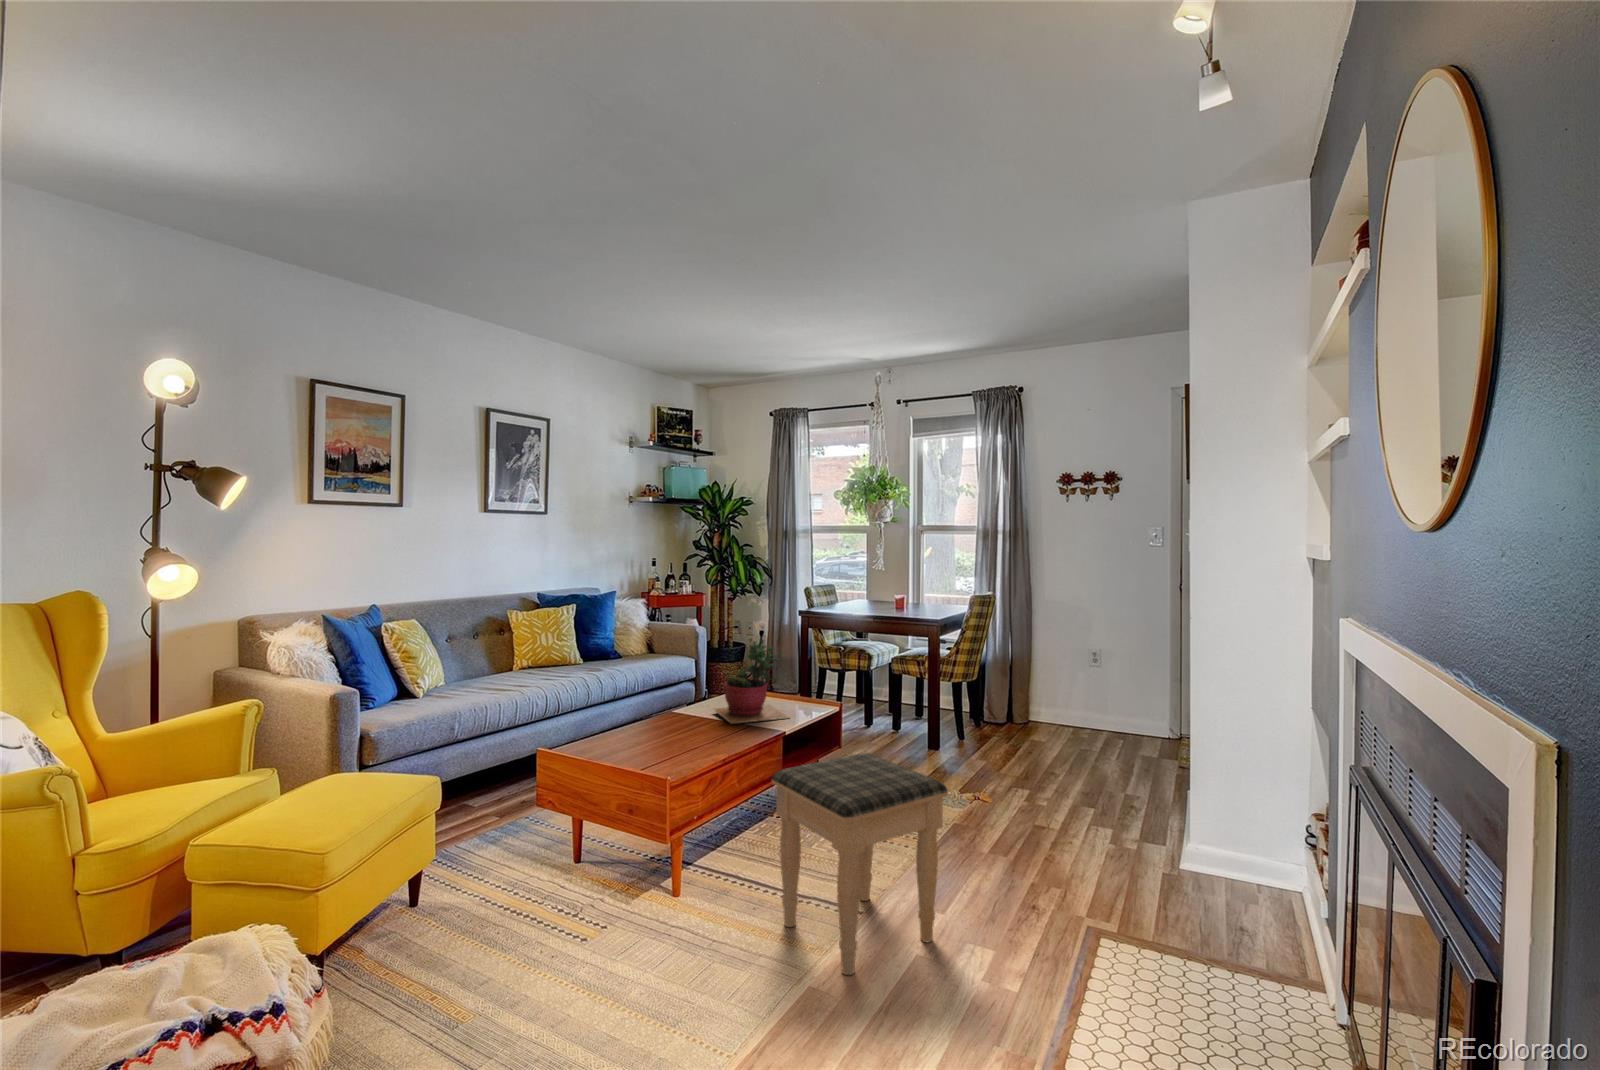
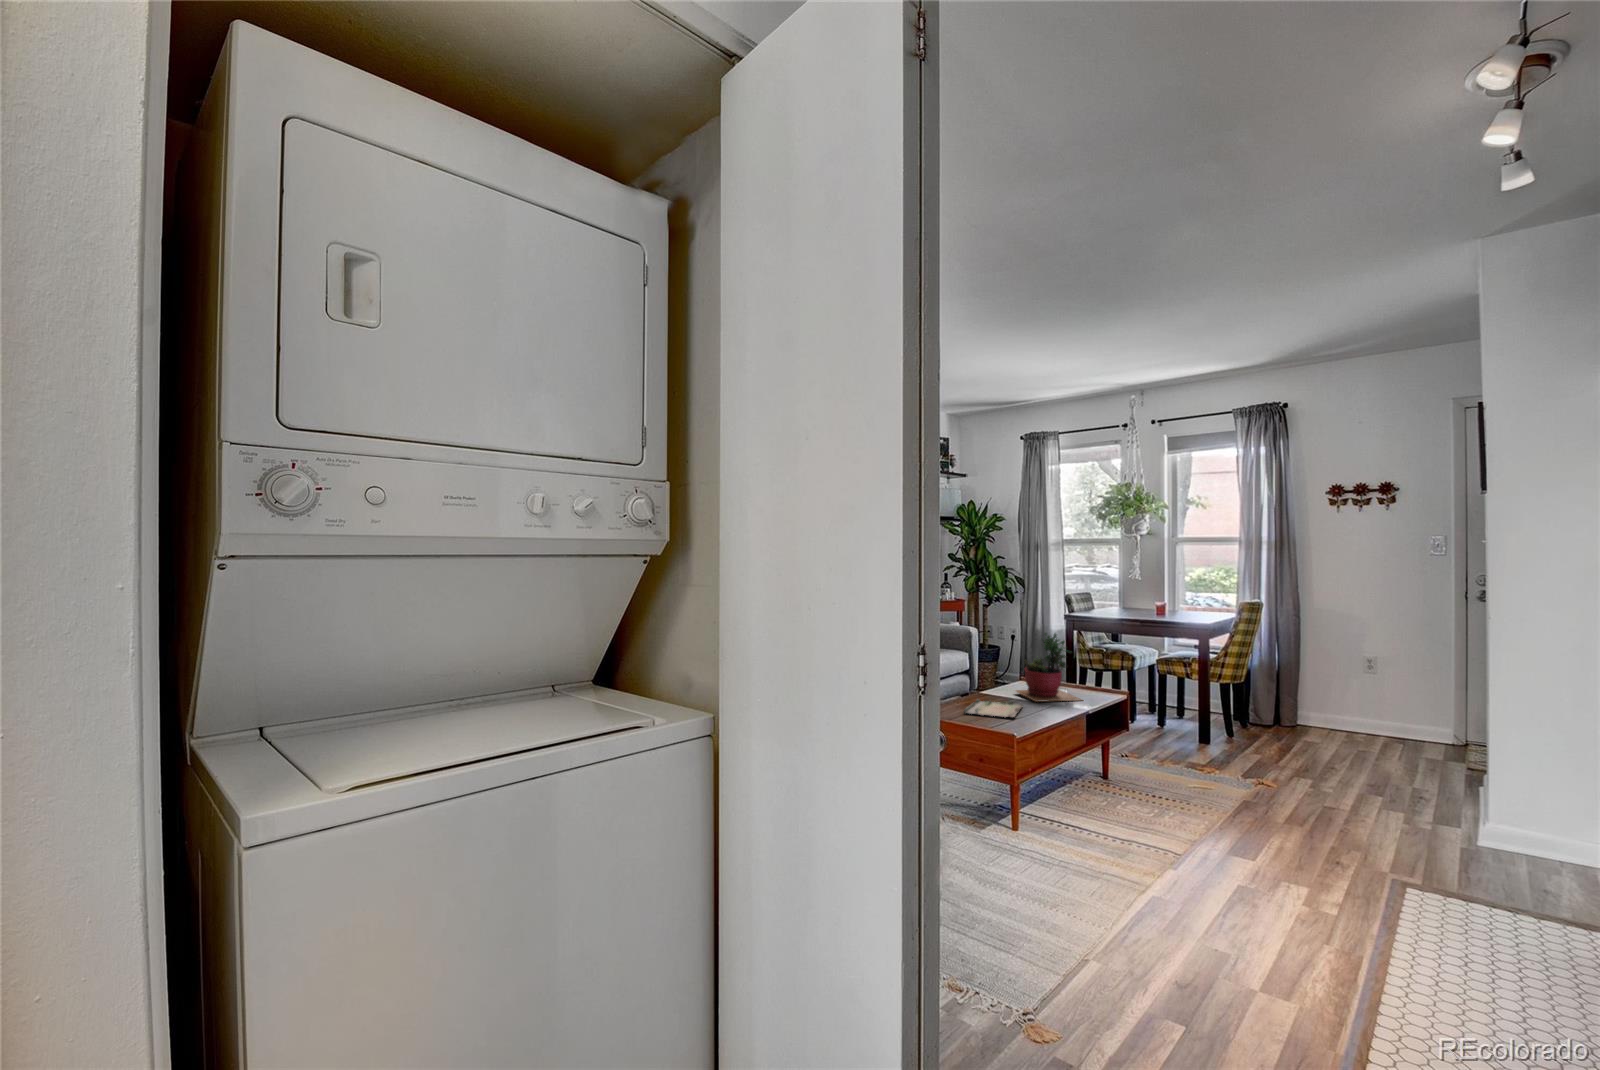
tray: none [629,722,712,751] -> present [964,699,1022,717]
footstool: present [772,753,948,975] -> none [1100,724,1260,890]

